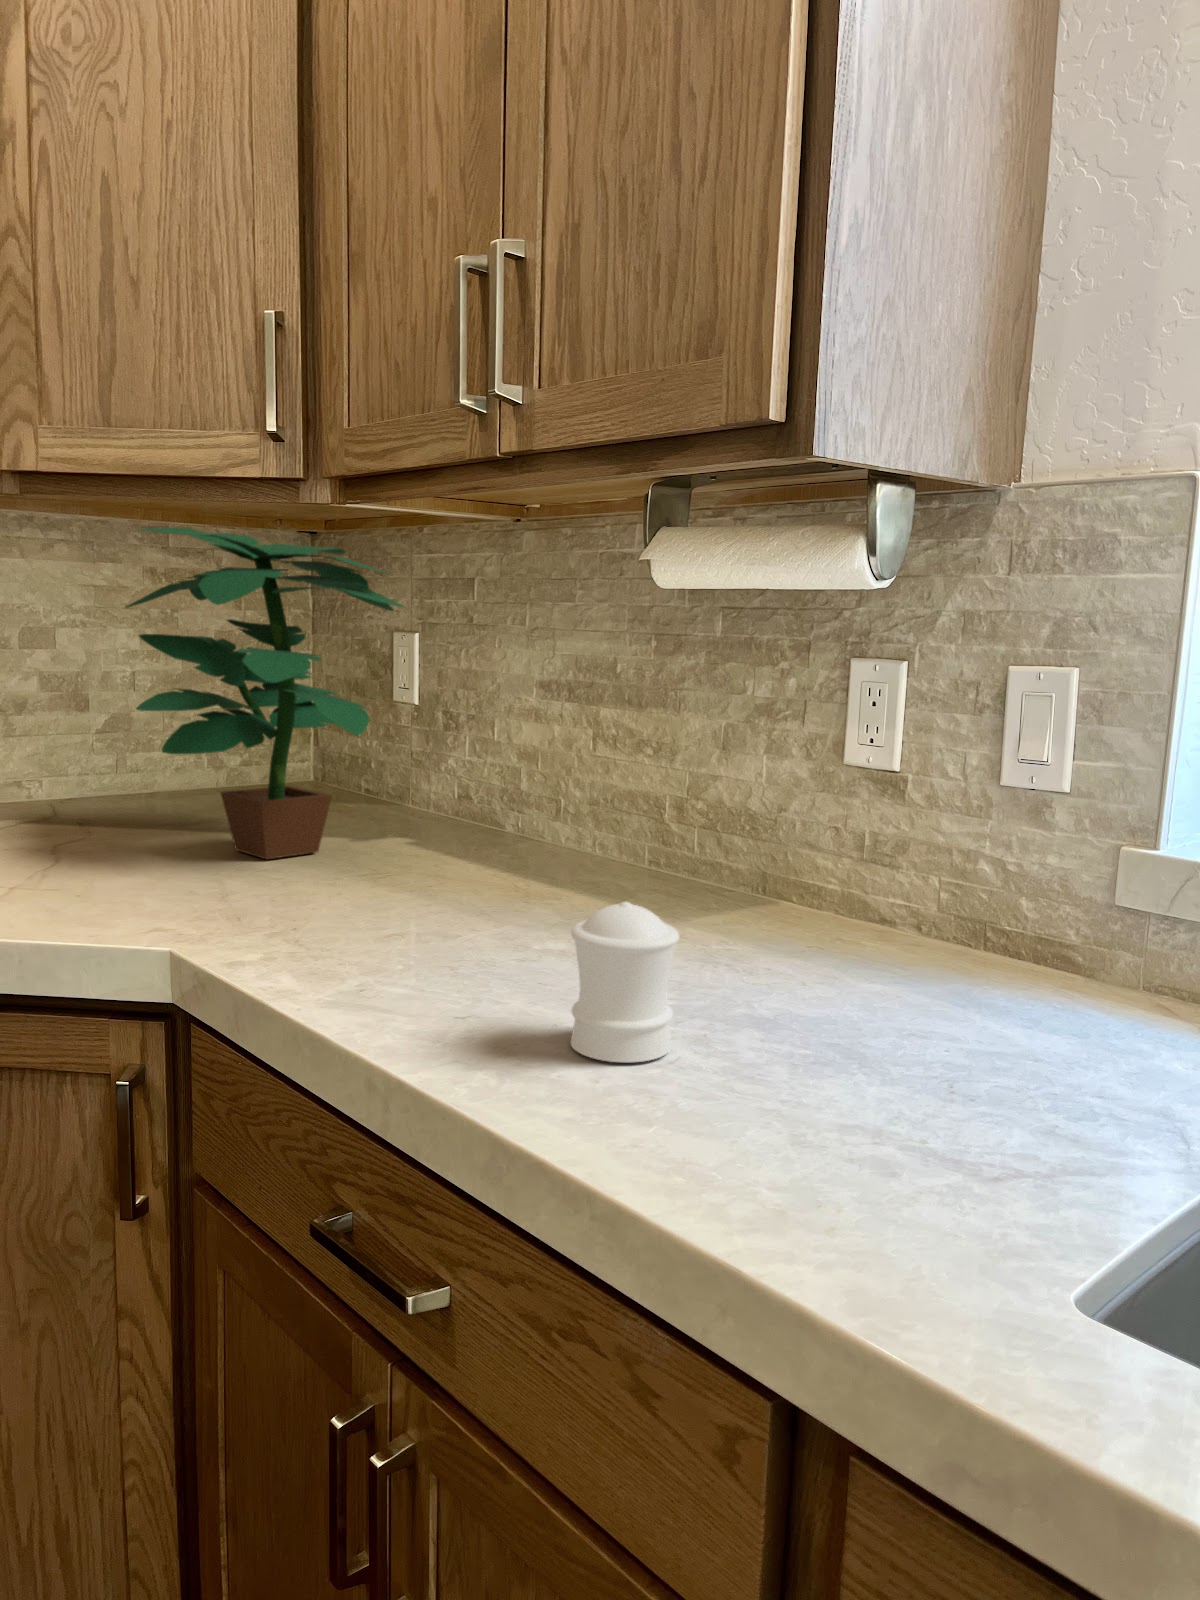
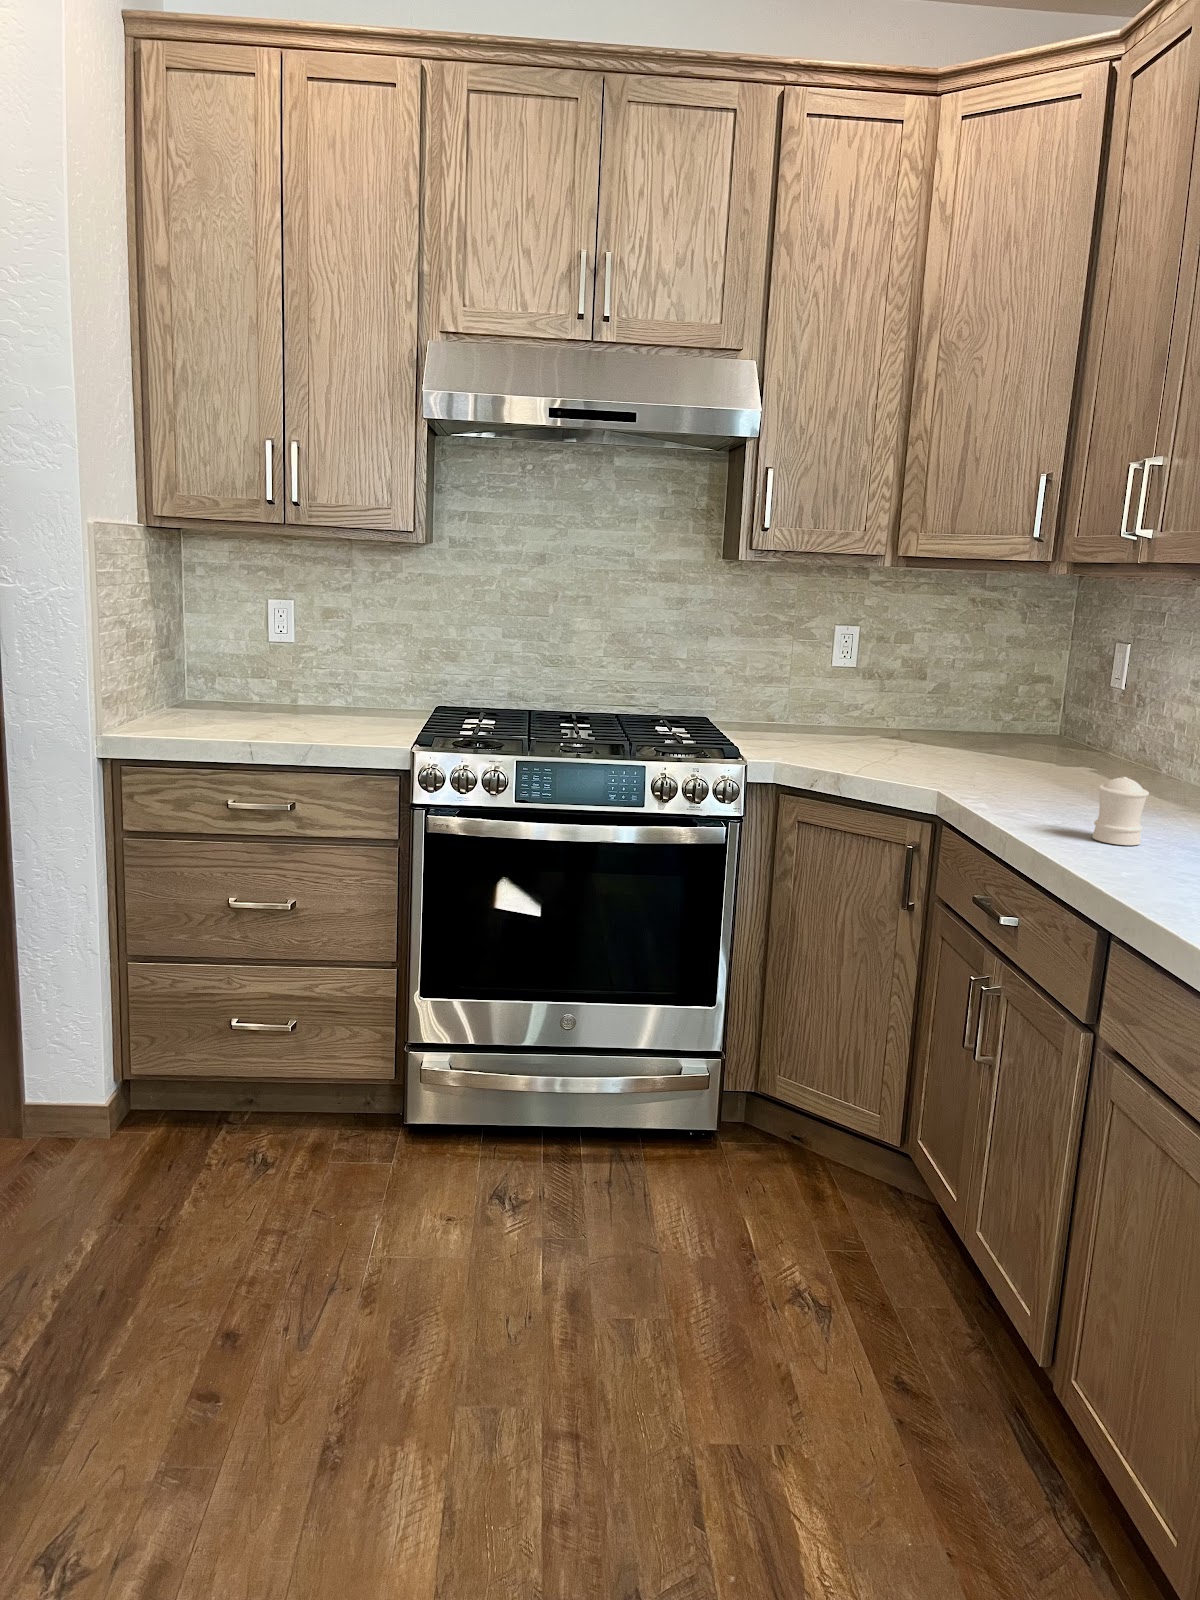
potted plant: present [126,527,404,859] -> none [946,584,1101,766]

